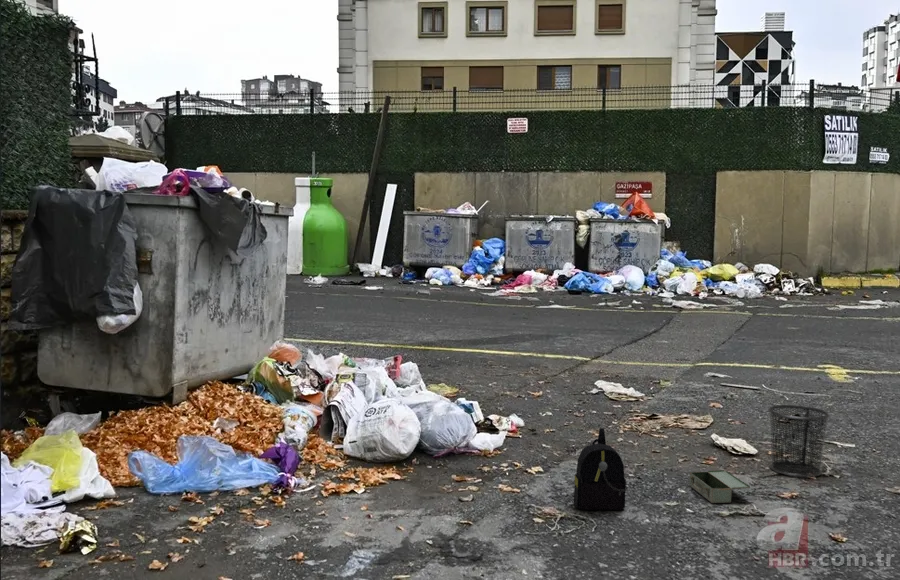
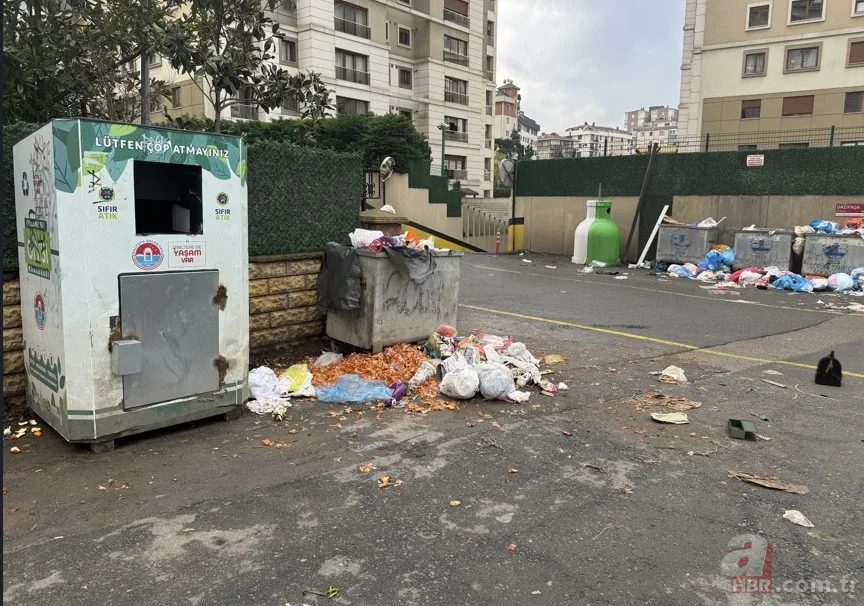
waste bin: present [769,405,829,477] -> none [796,389,840,436]
backpack: present [574,428,628,510] -> present [814,351,843,386]

